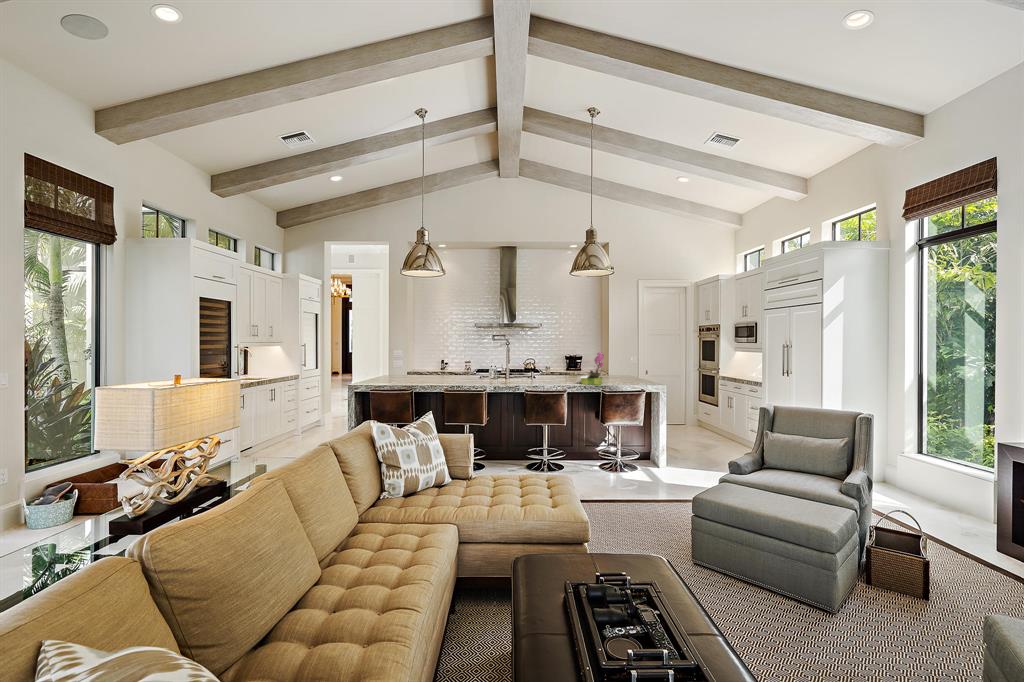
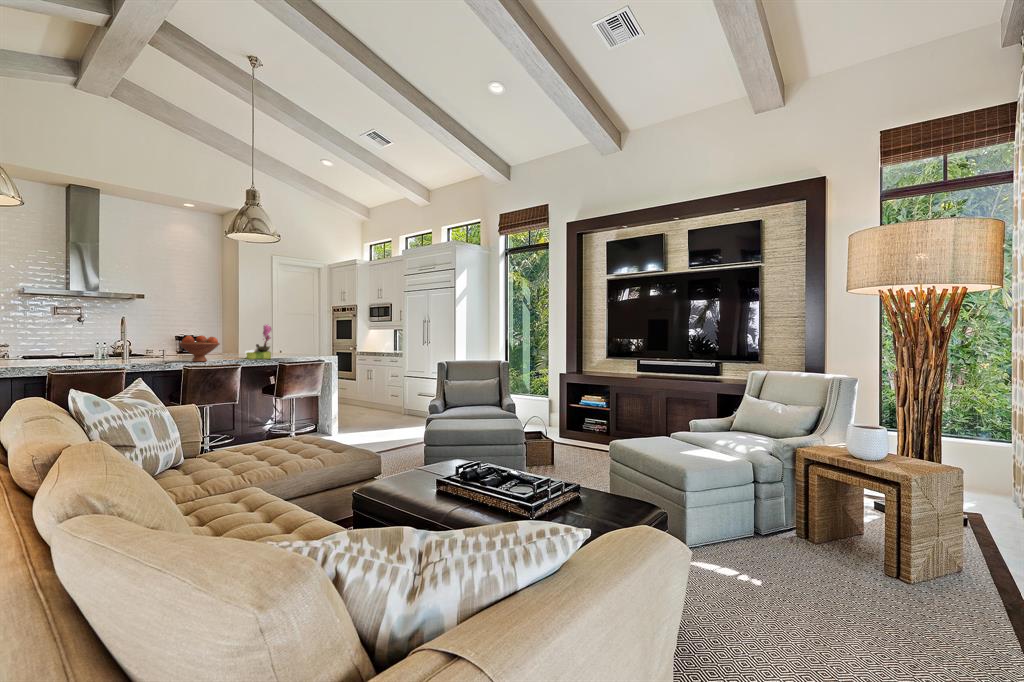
fruit bowl: none [521,363,551,386] -> present [179,336,220,362]

